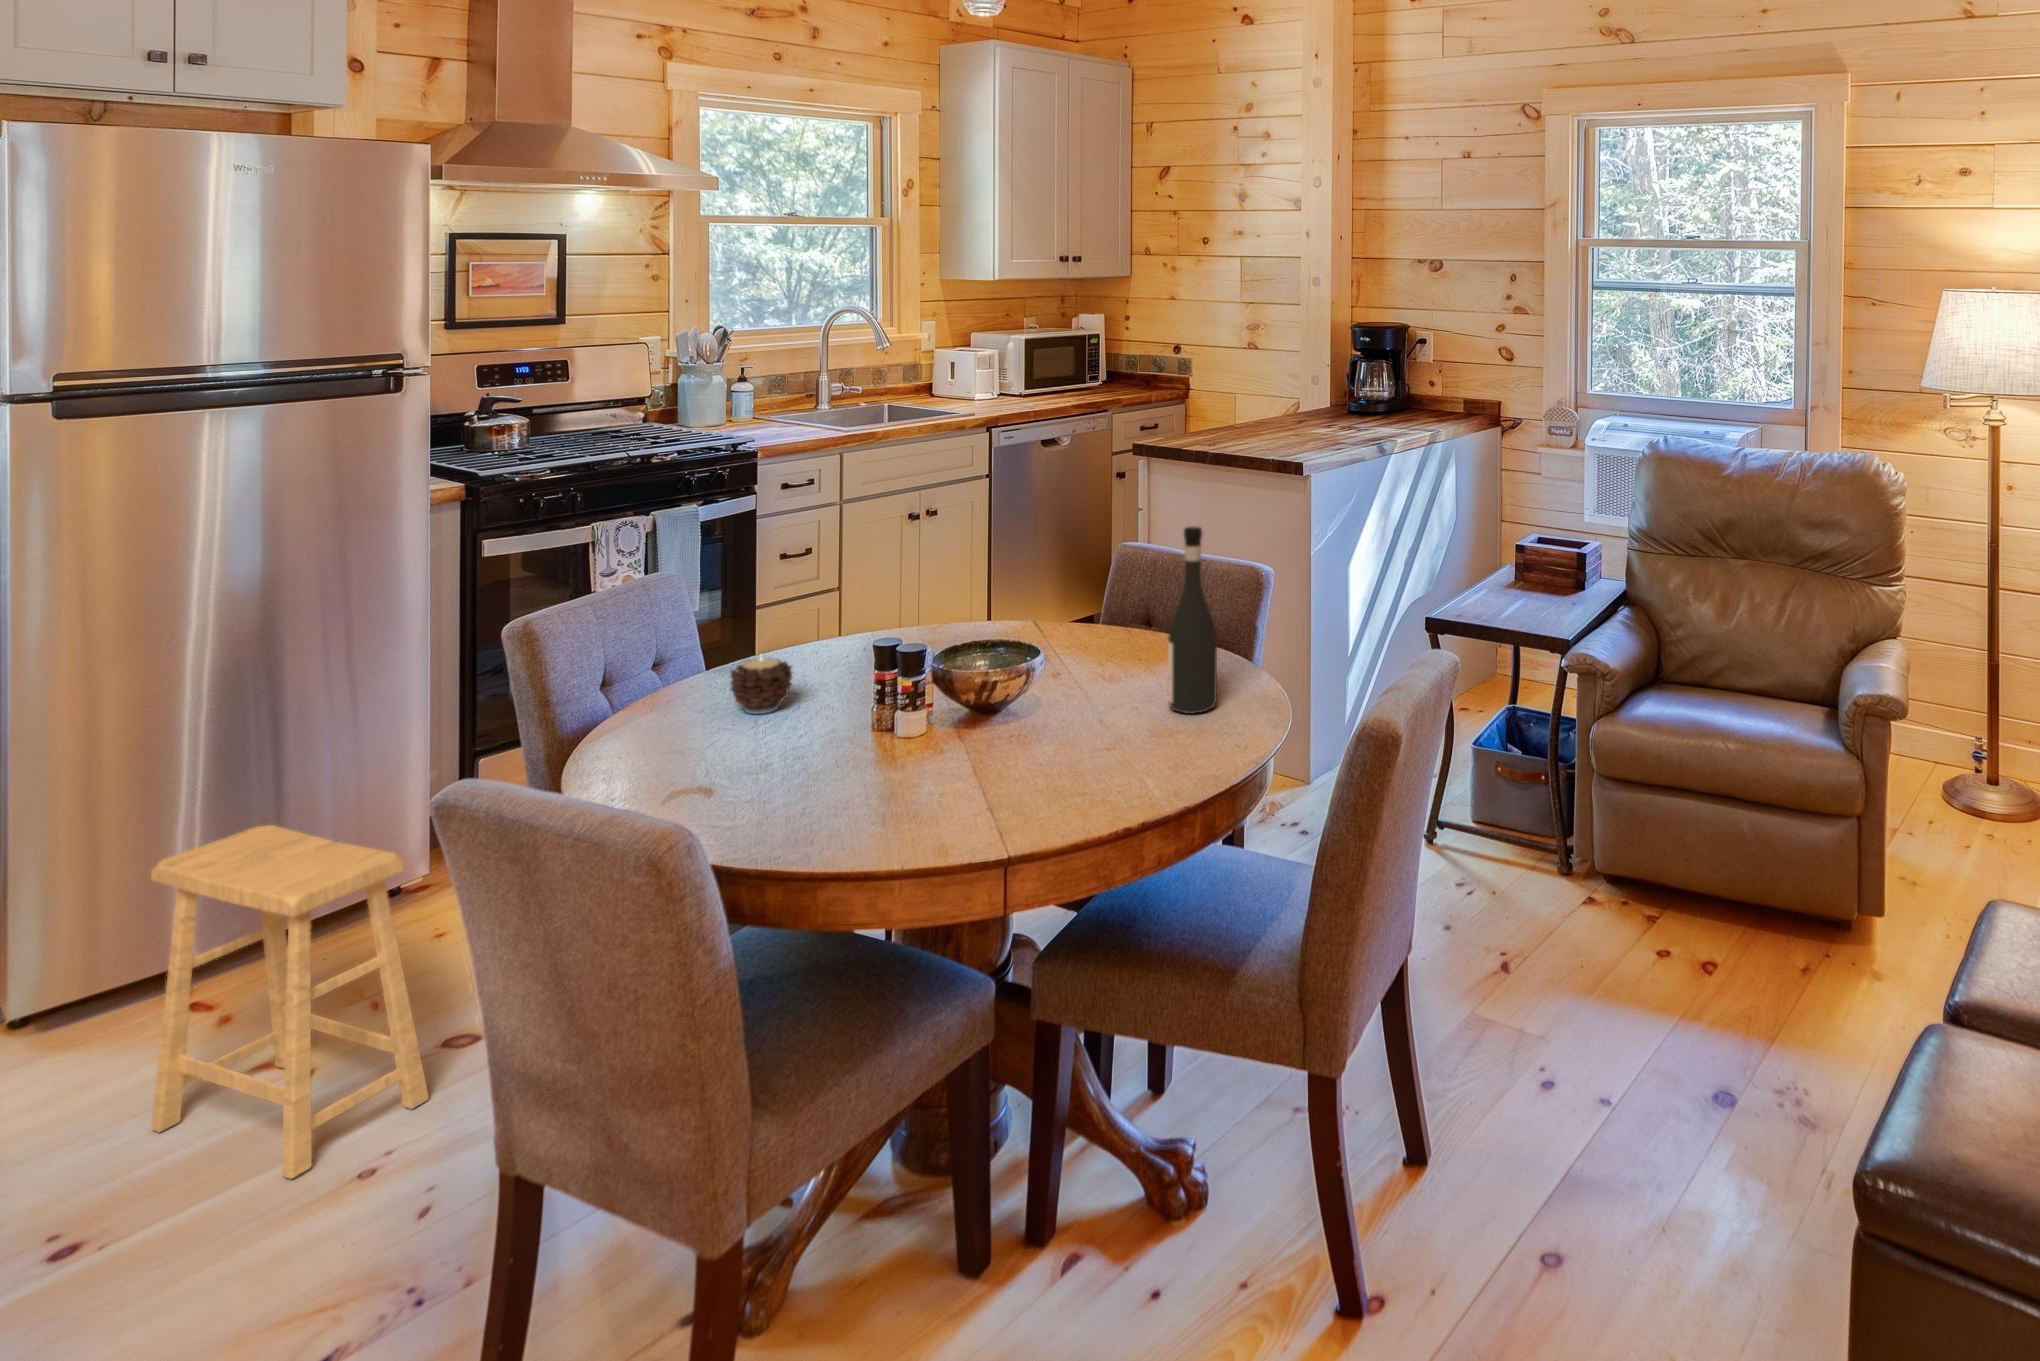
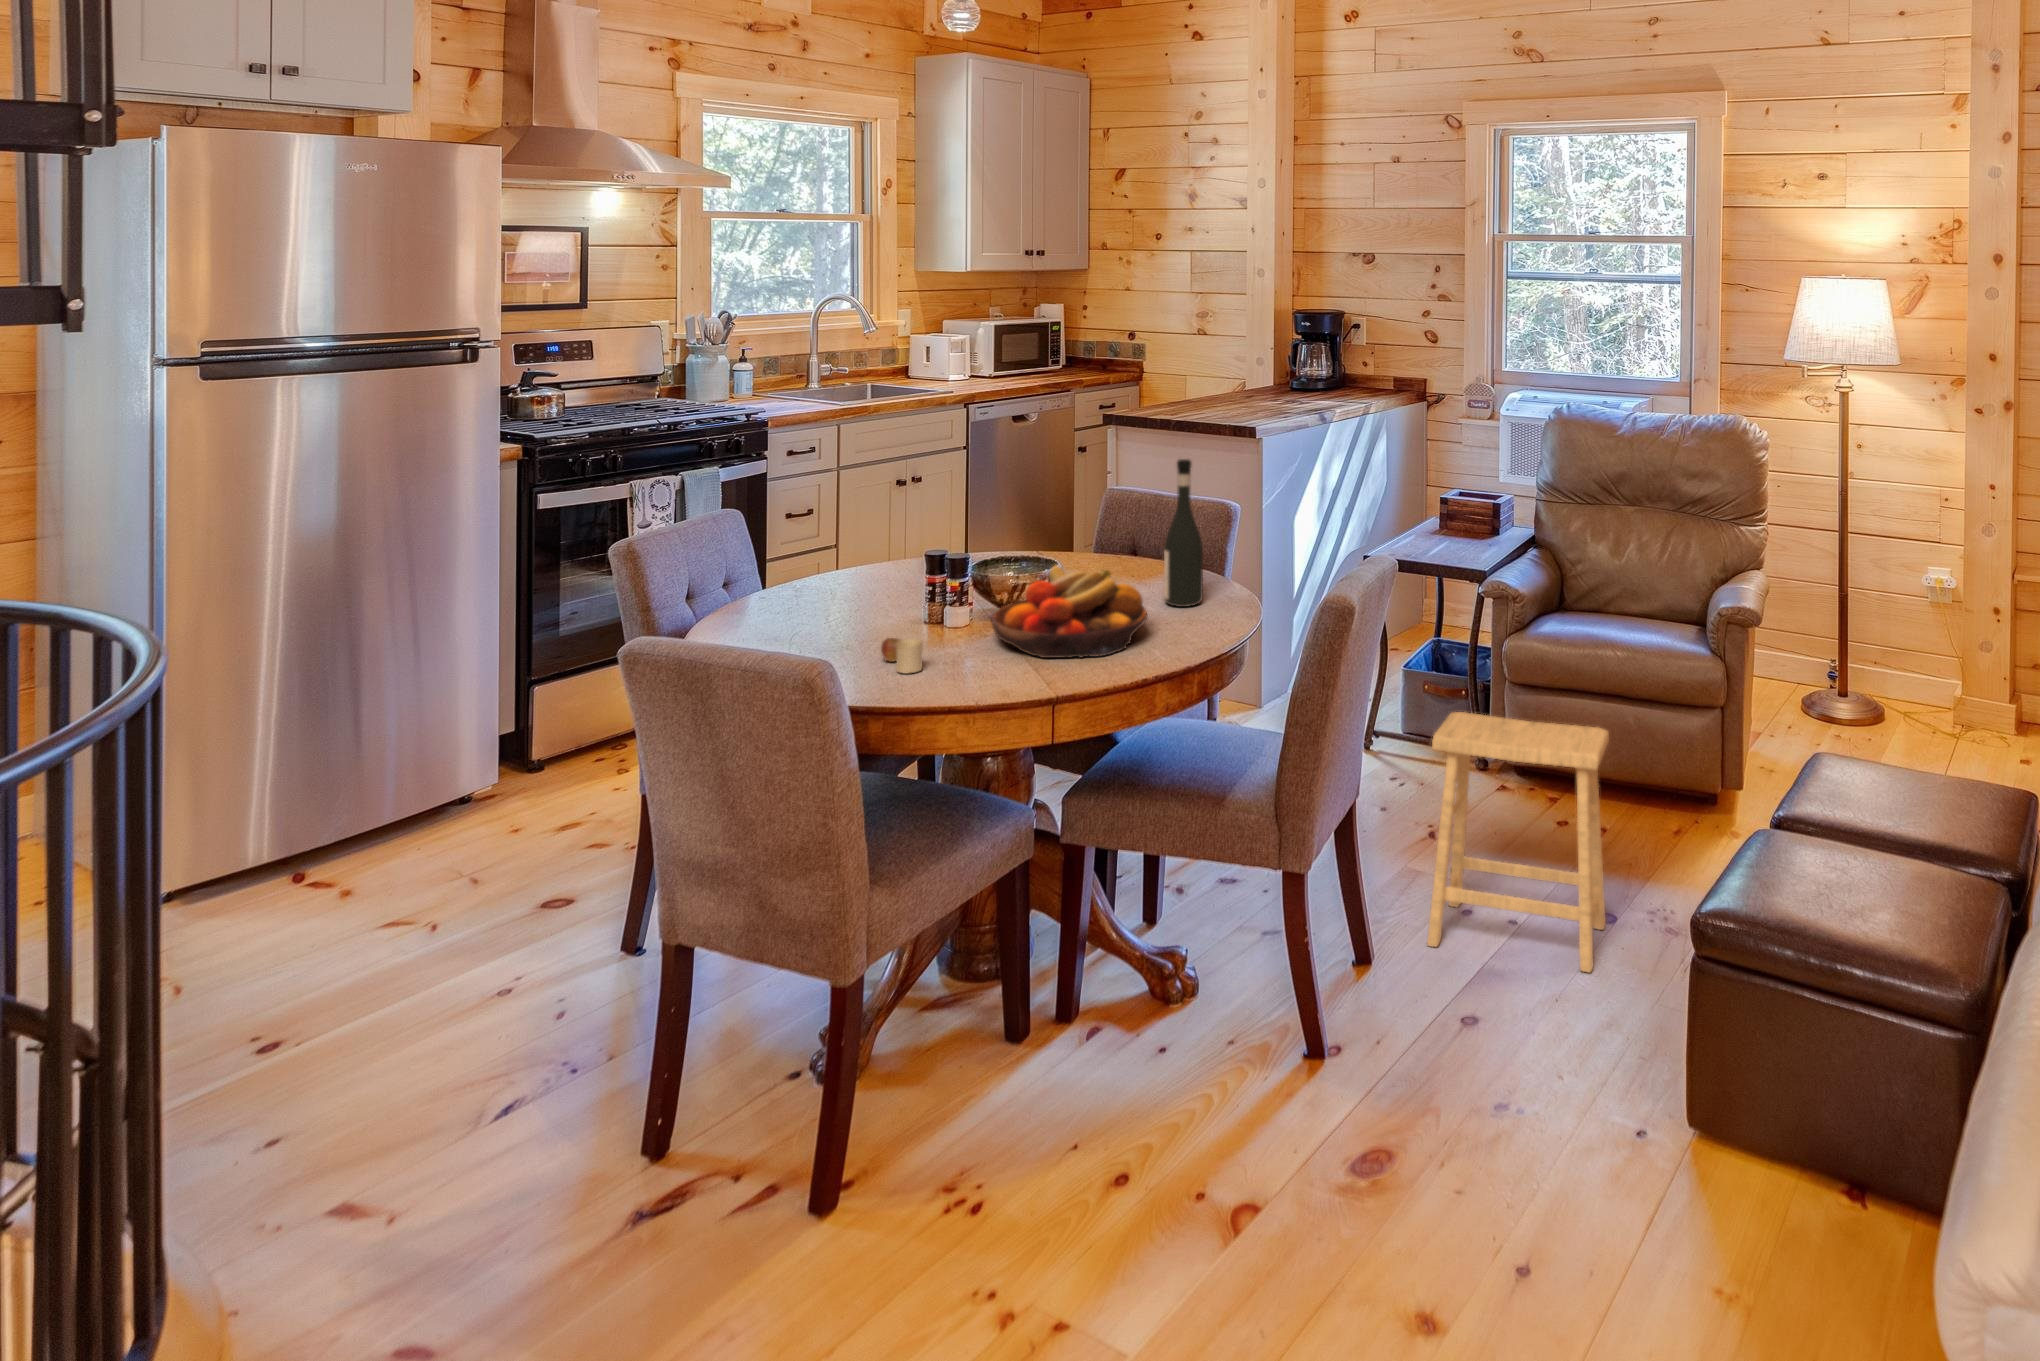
candle: present [730,655,792,714] -> none [812,562,862,610]
fruit bowl: none [935,662,1137,800] -> present [992,565,1147,658]
mug: none [784,771,834,825] -> present [881,638,923,673]
footstool: present [151,825,429,1179] -> present [1427,712,1609,972]

